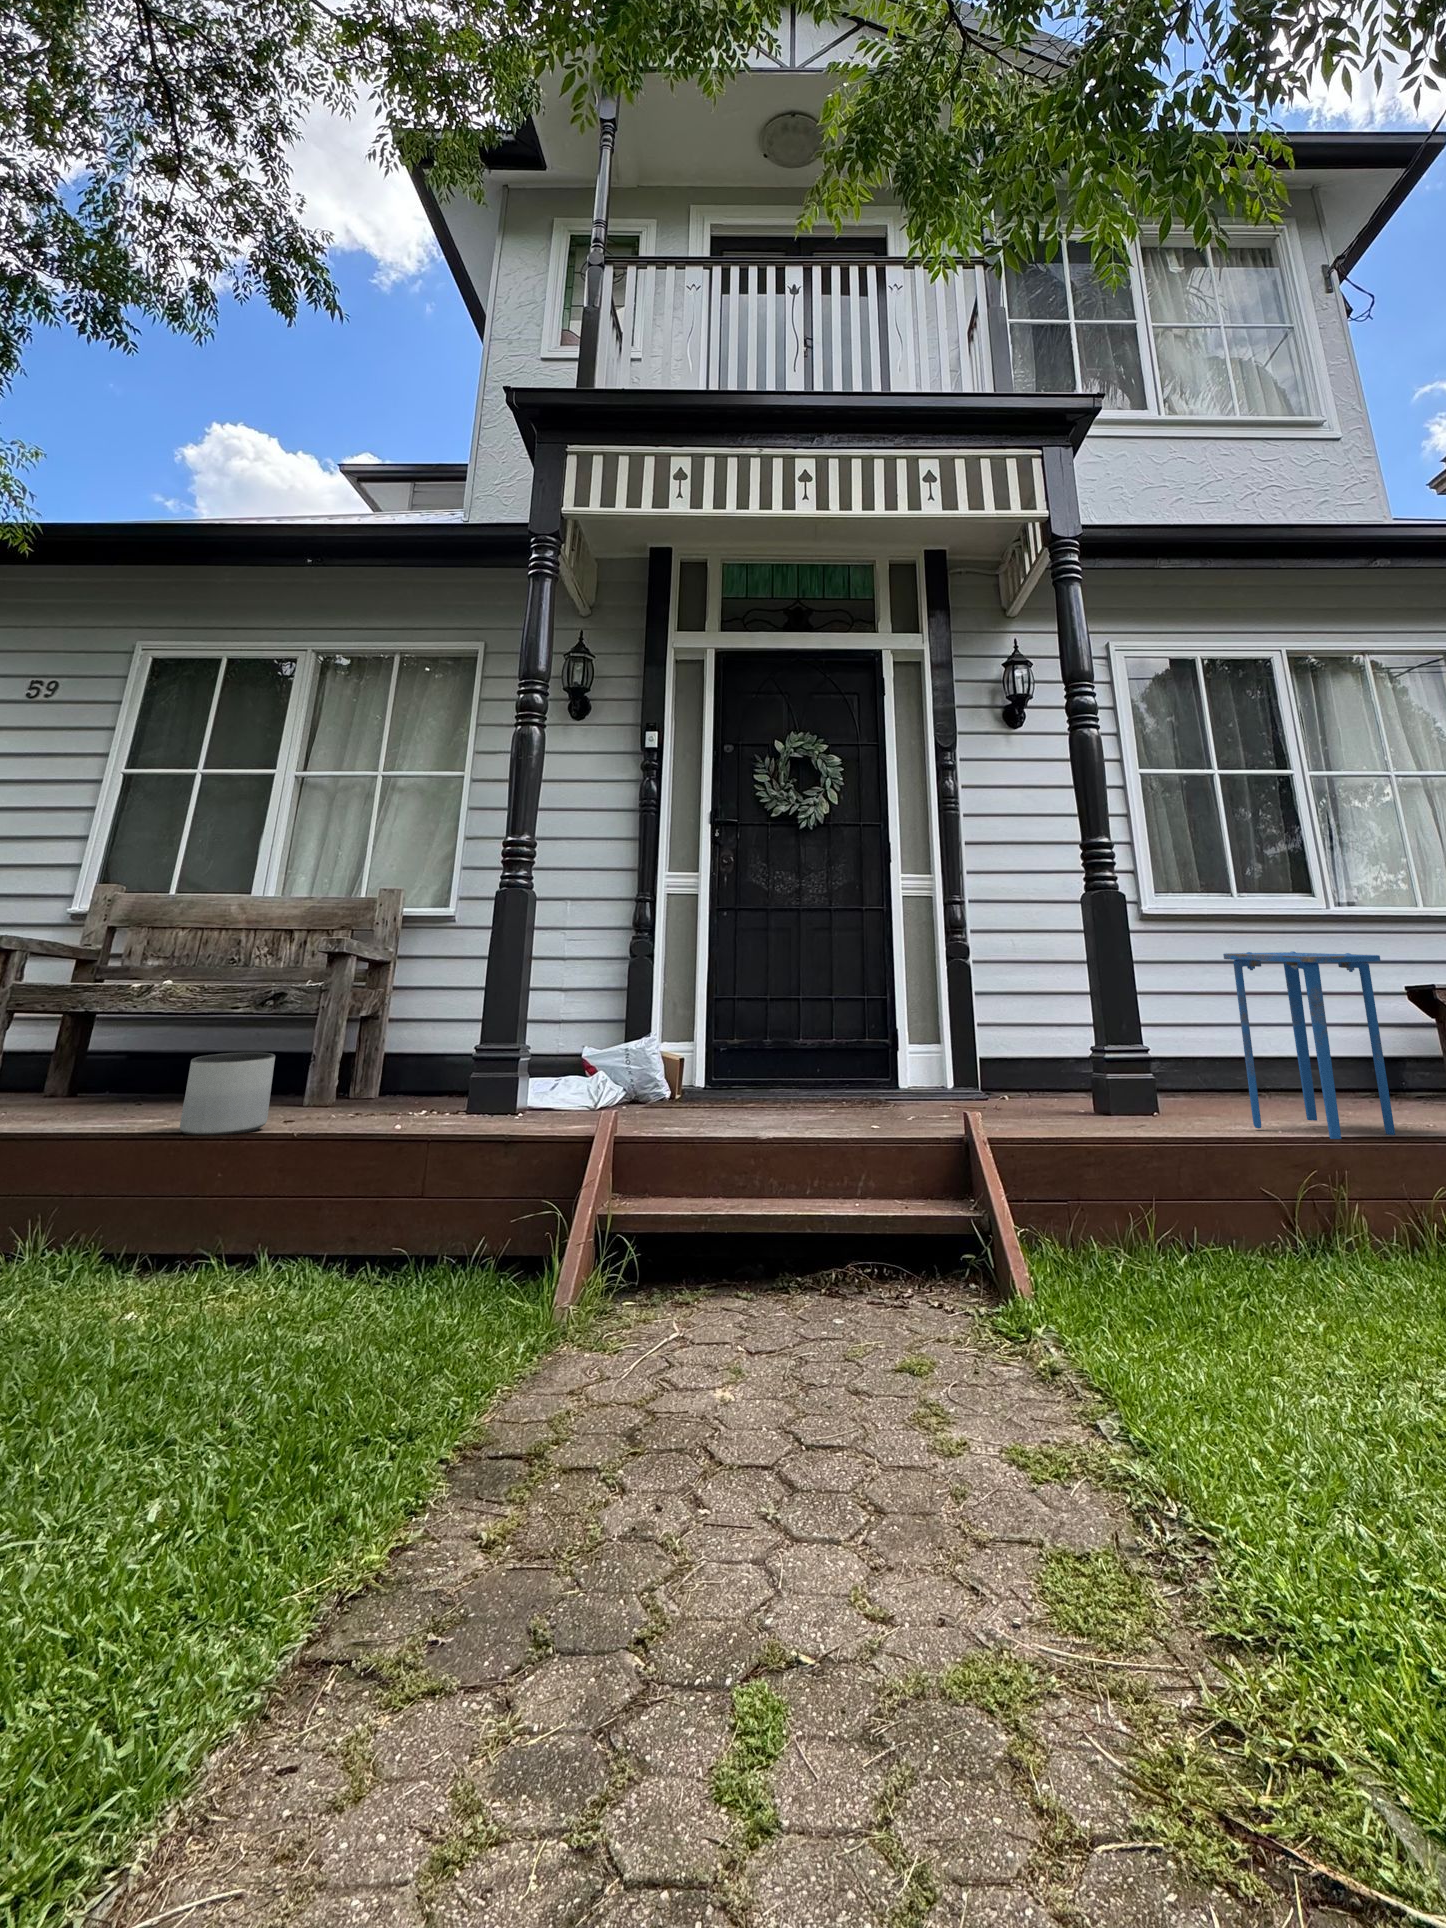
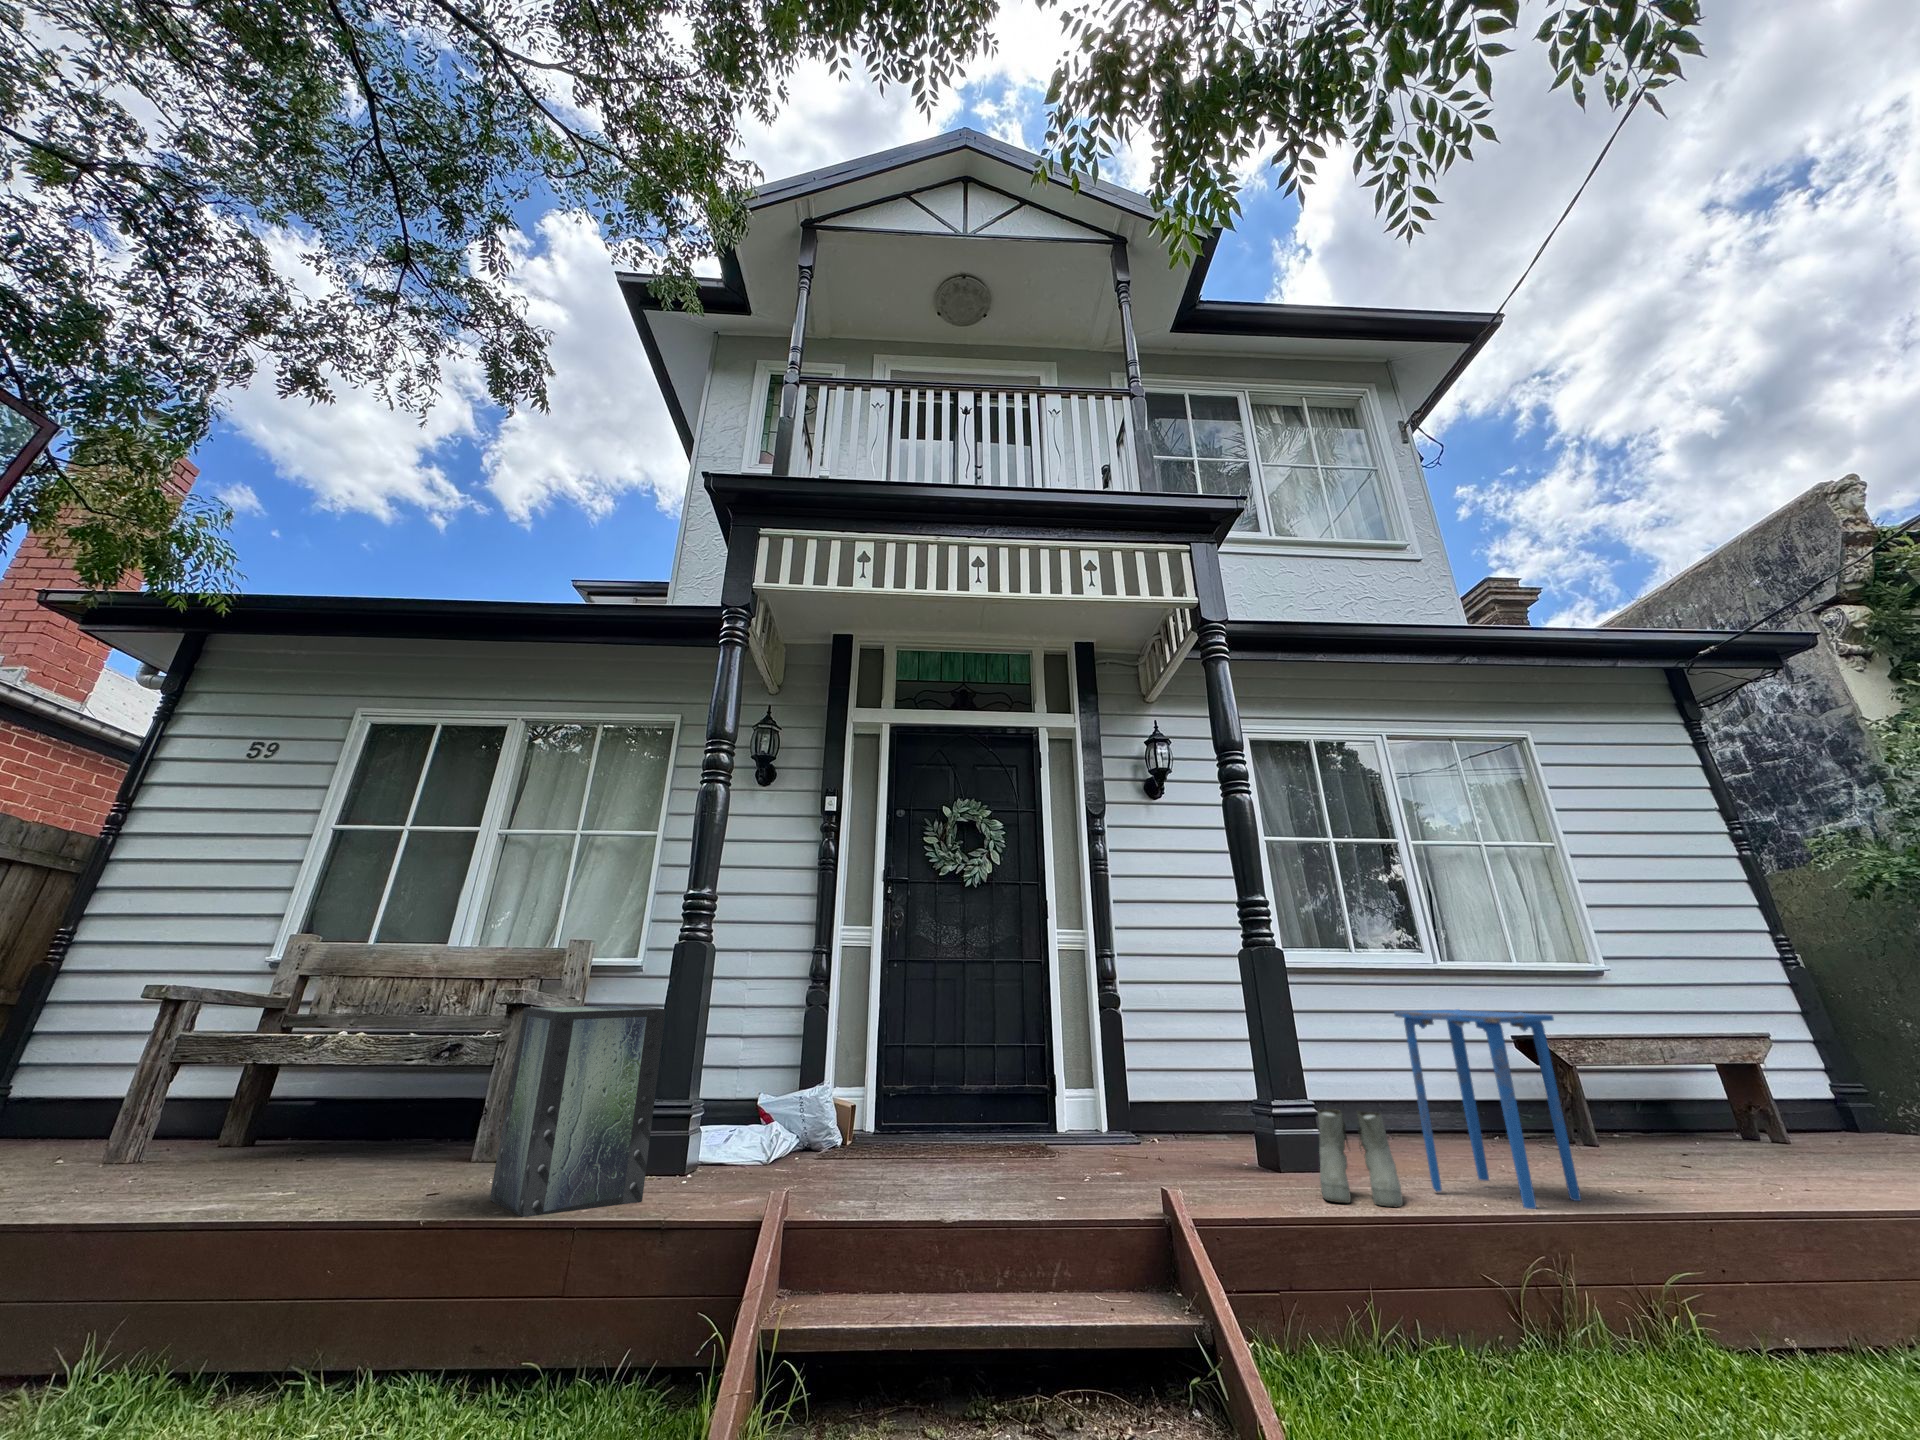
storage box: none [338,951,495,1147] -> present [490,1005,666,1217]
boots: none [1136,1049,1215,1138] -> present [1318,1109,1403,1207]
planter: present [180,1052,275,1135] -> none [314,1113,429,1210]

